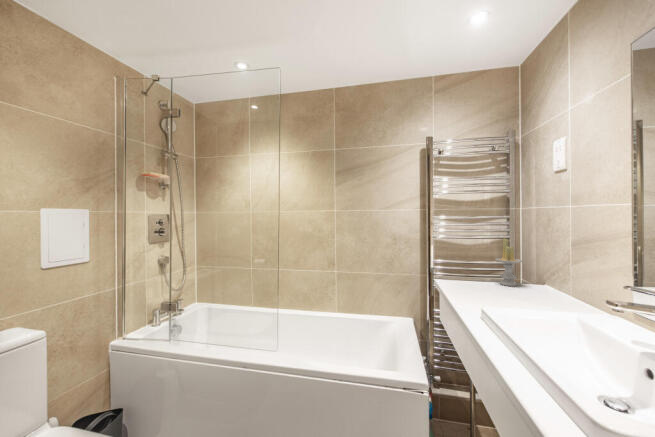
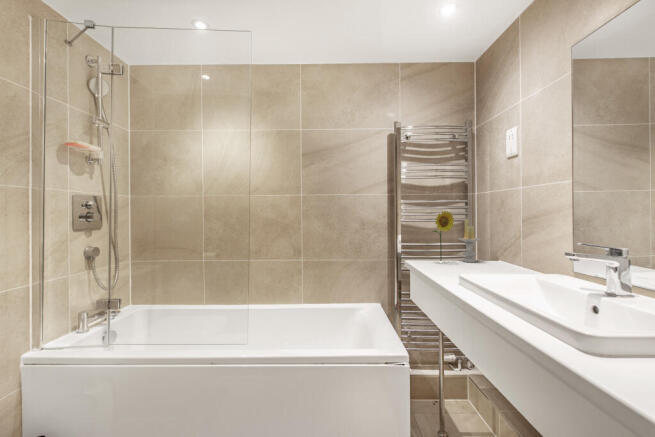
flower: none [463,230,490,285] -> present [432,211,454,261]

